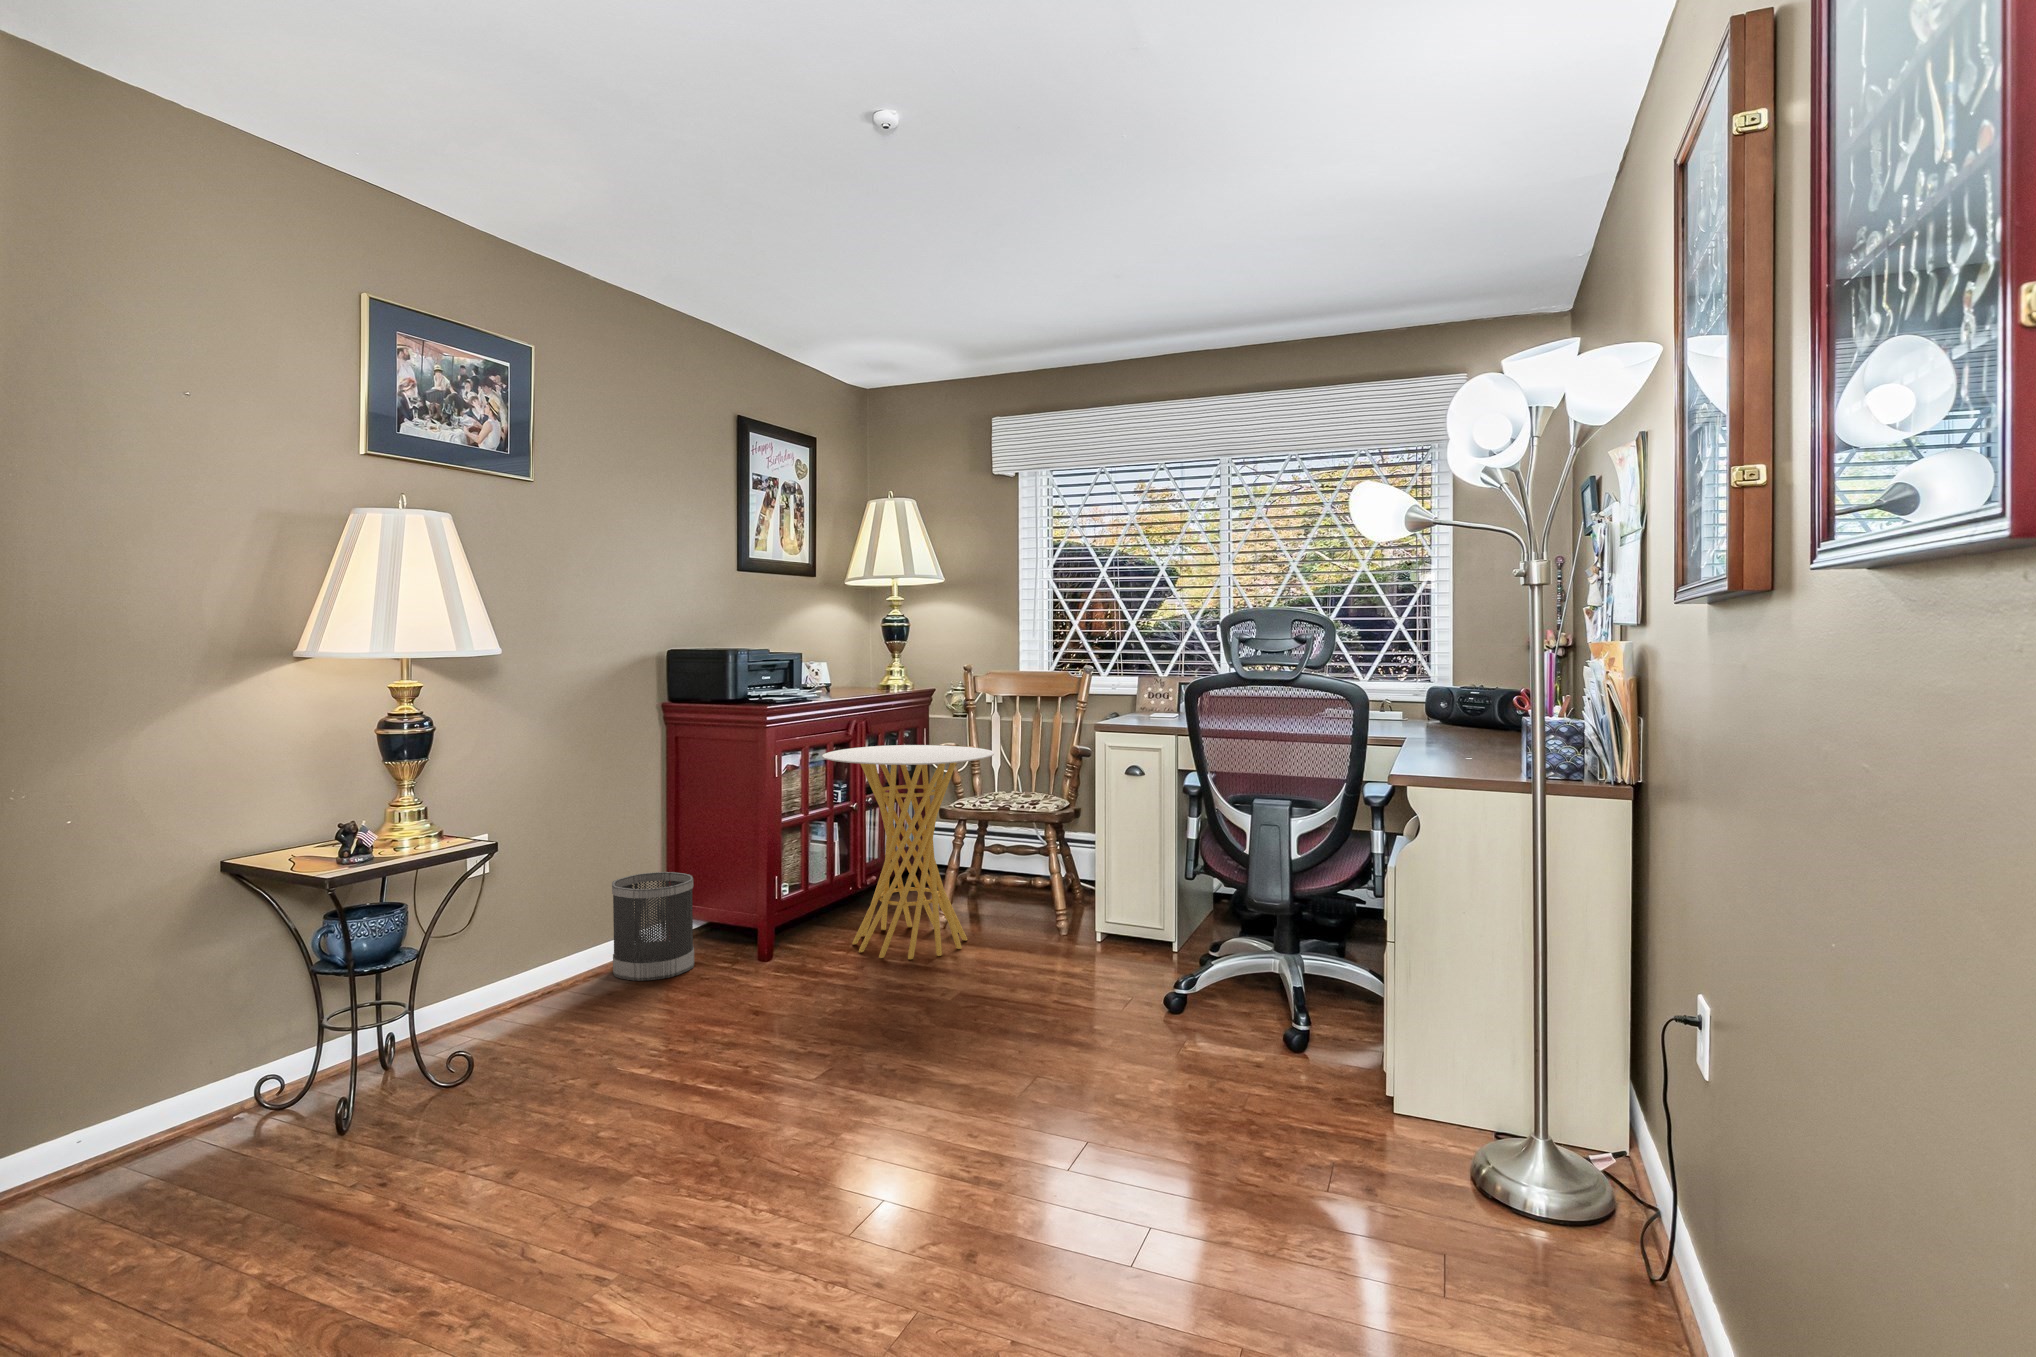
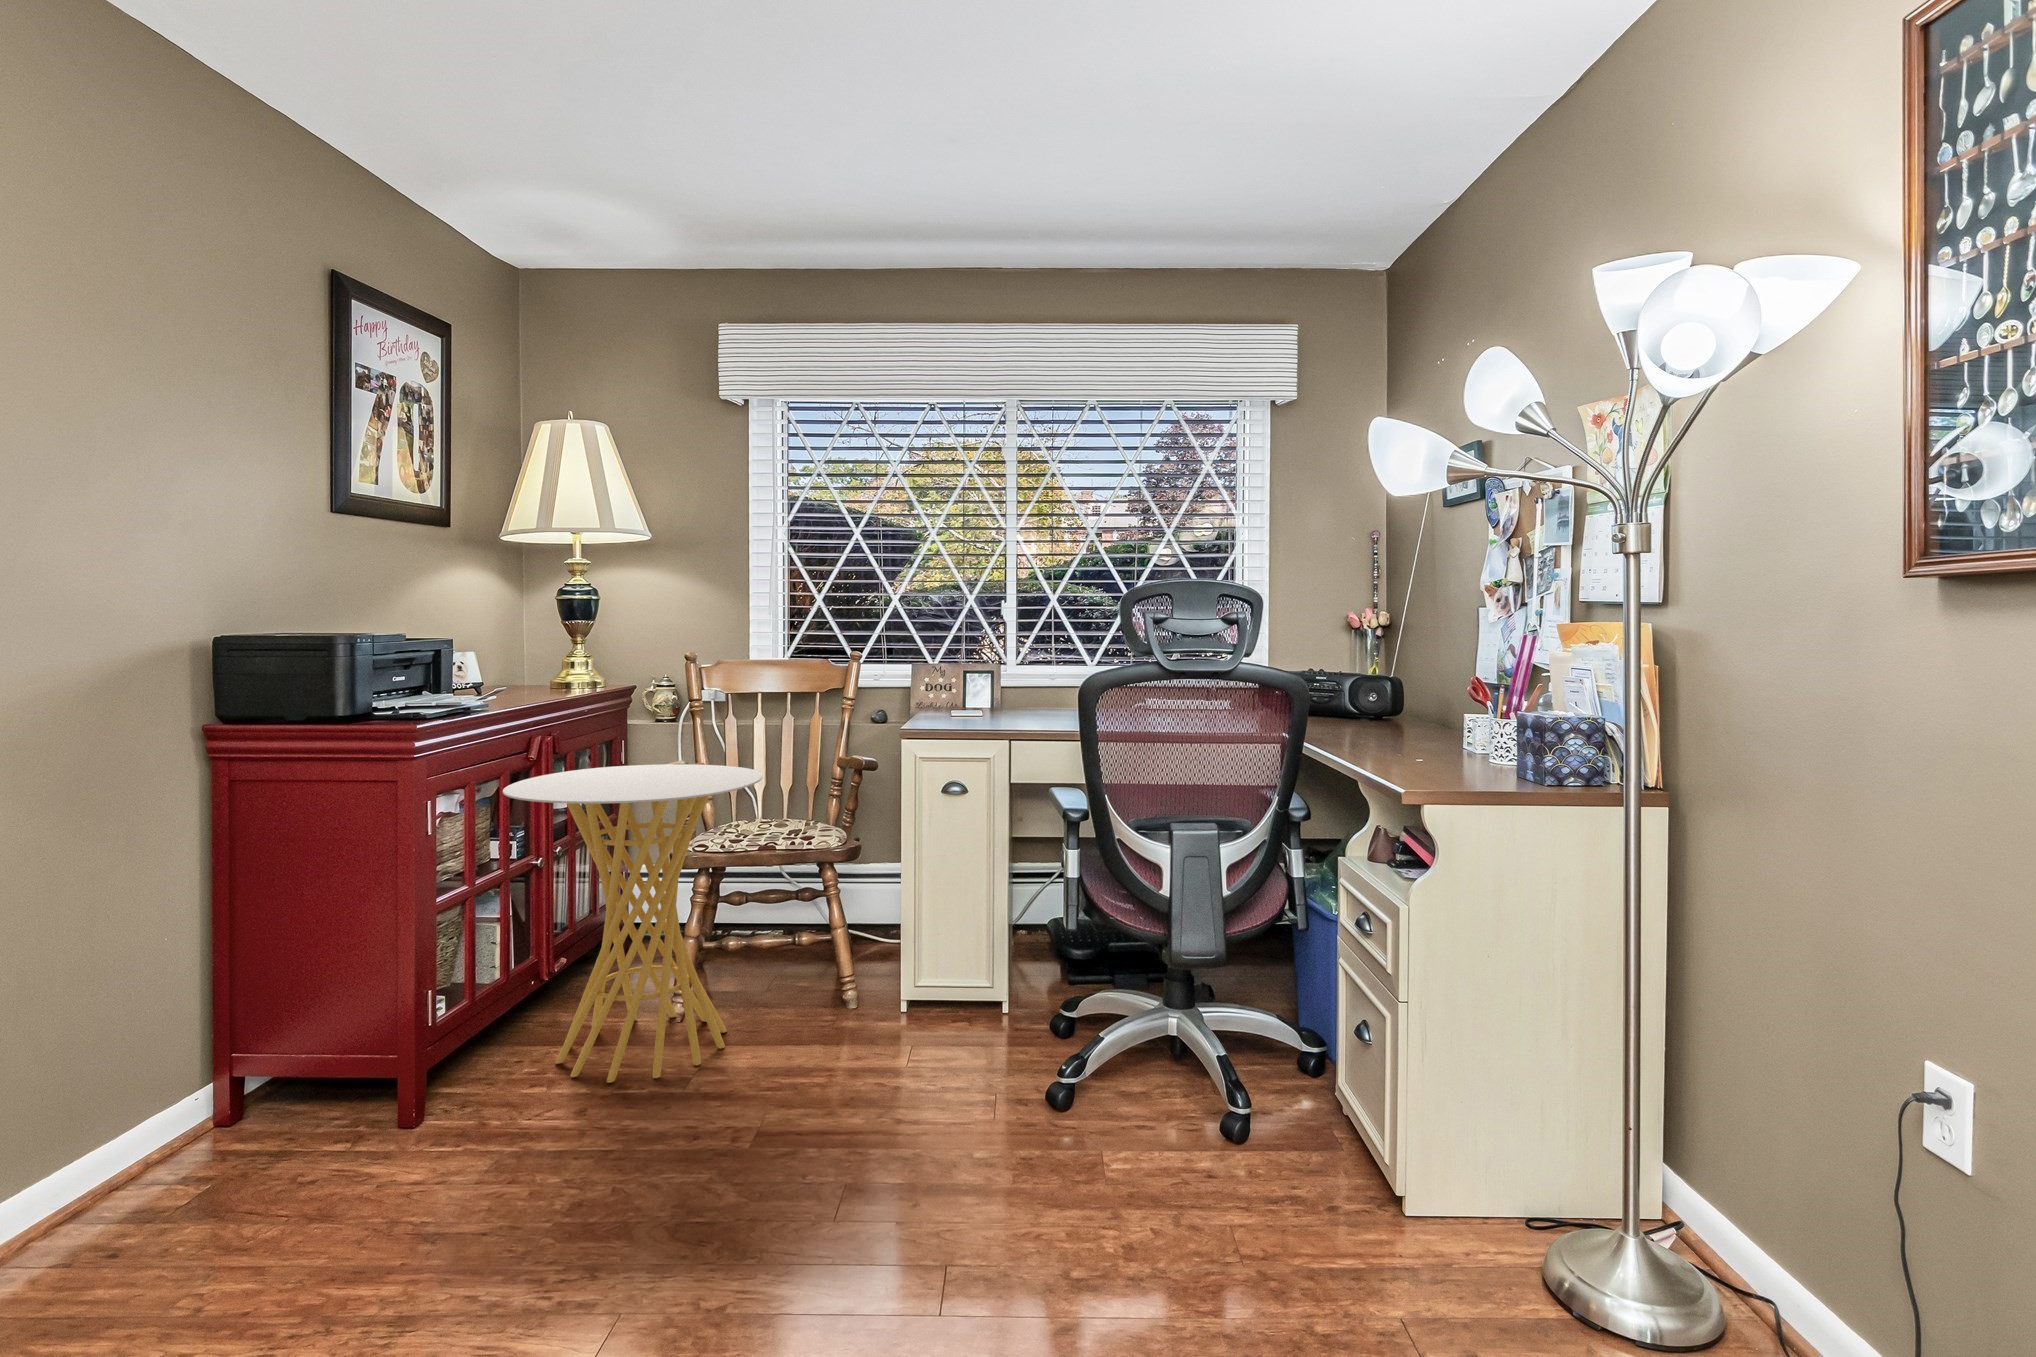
wastebasket: present [612,872,694,981] -> none [115,999,287,1202]

